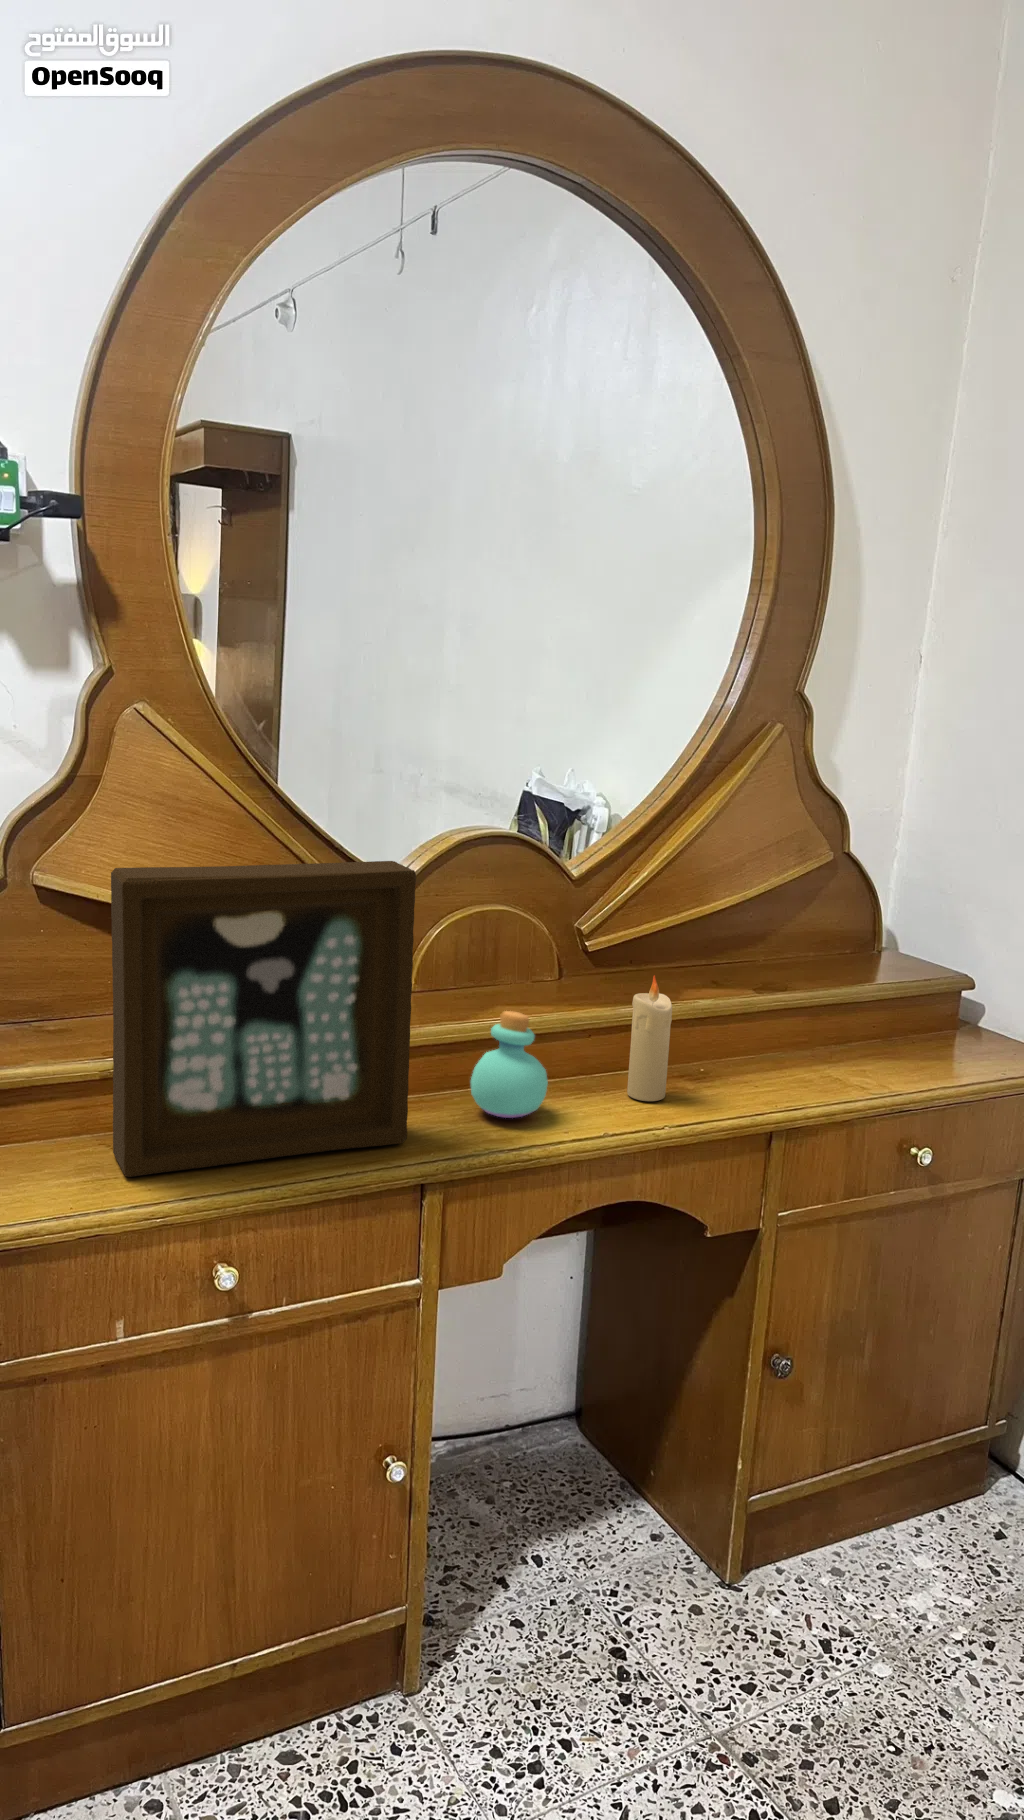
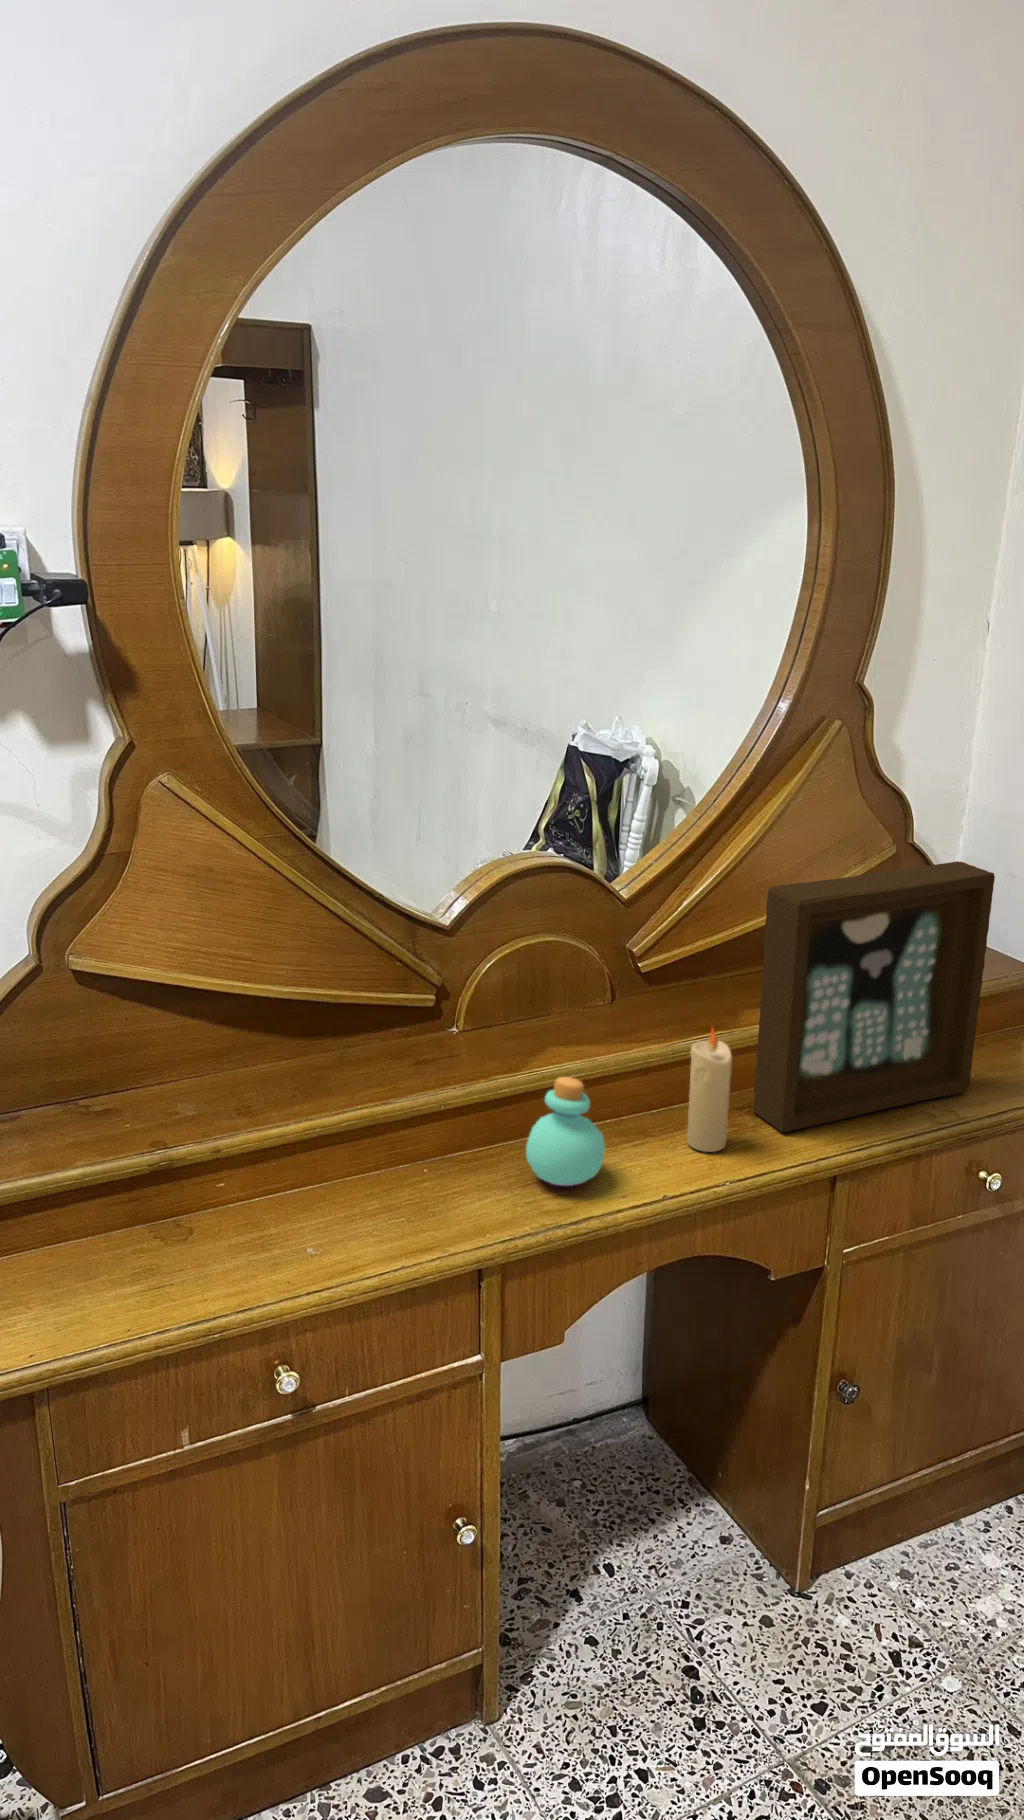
picture frame: present [111,861,416,1177] -> present [753,861,995,1132]

